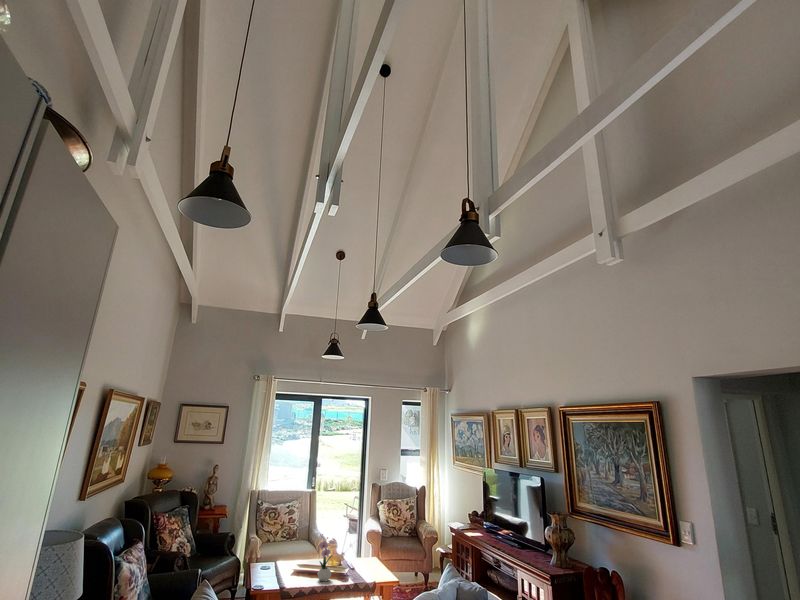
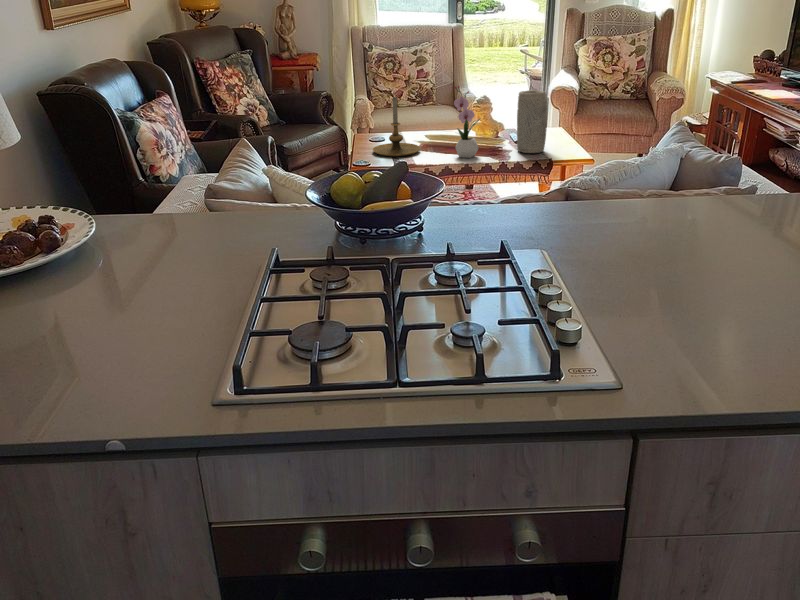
vase: none [353,536,370,577] -> present [517,90,547,153]
candle holder: none [264,540,295,581] -> present [373,97,420,156]

